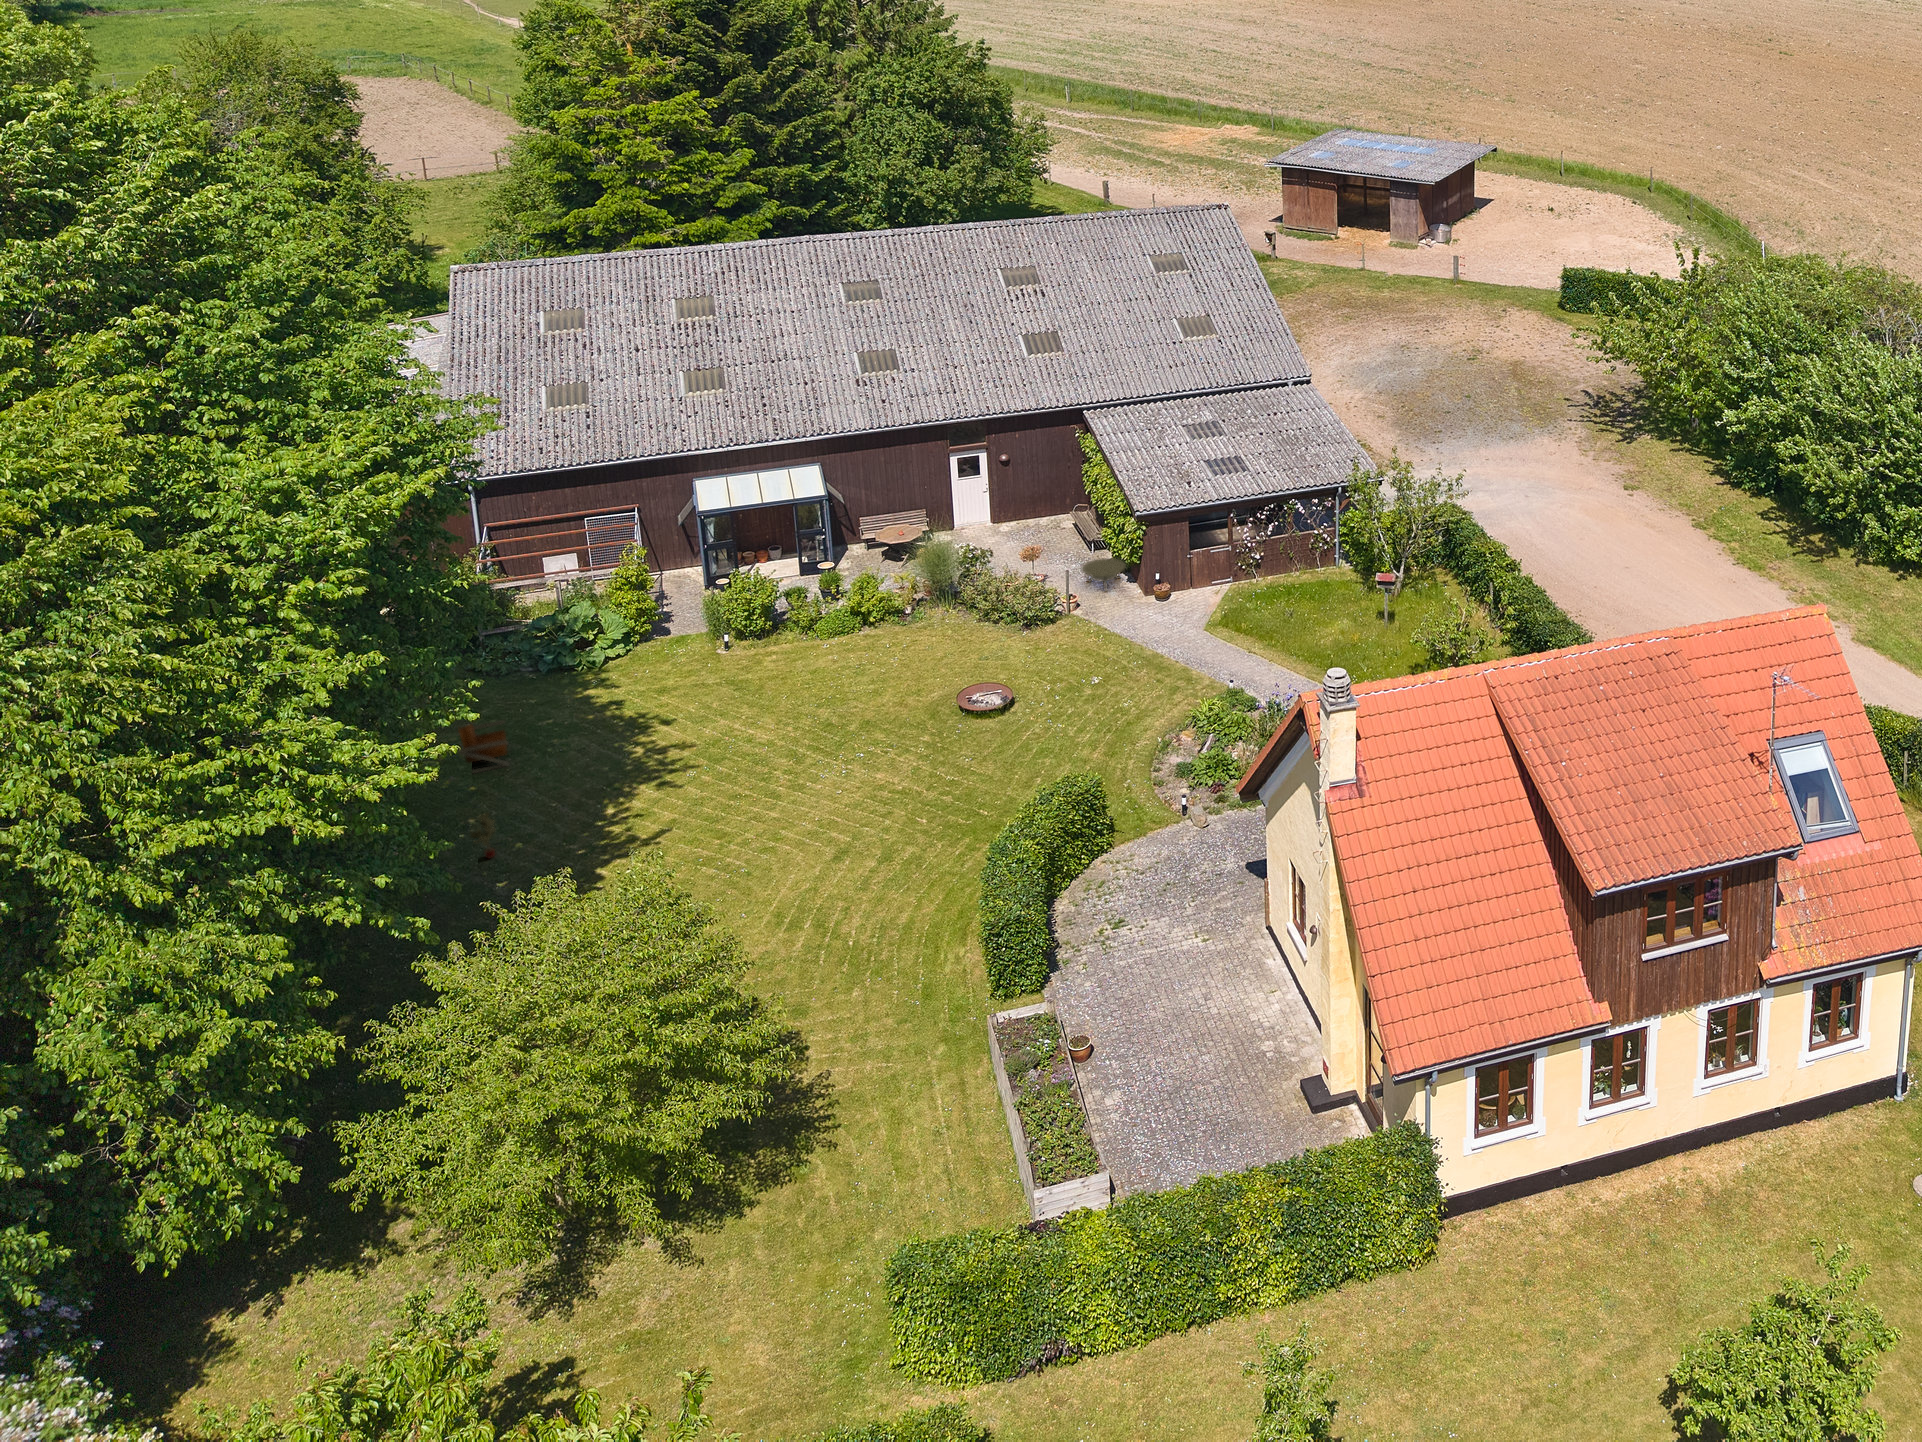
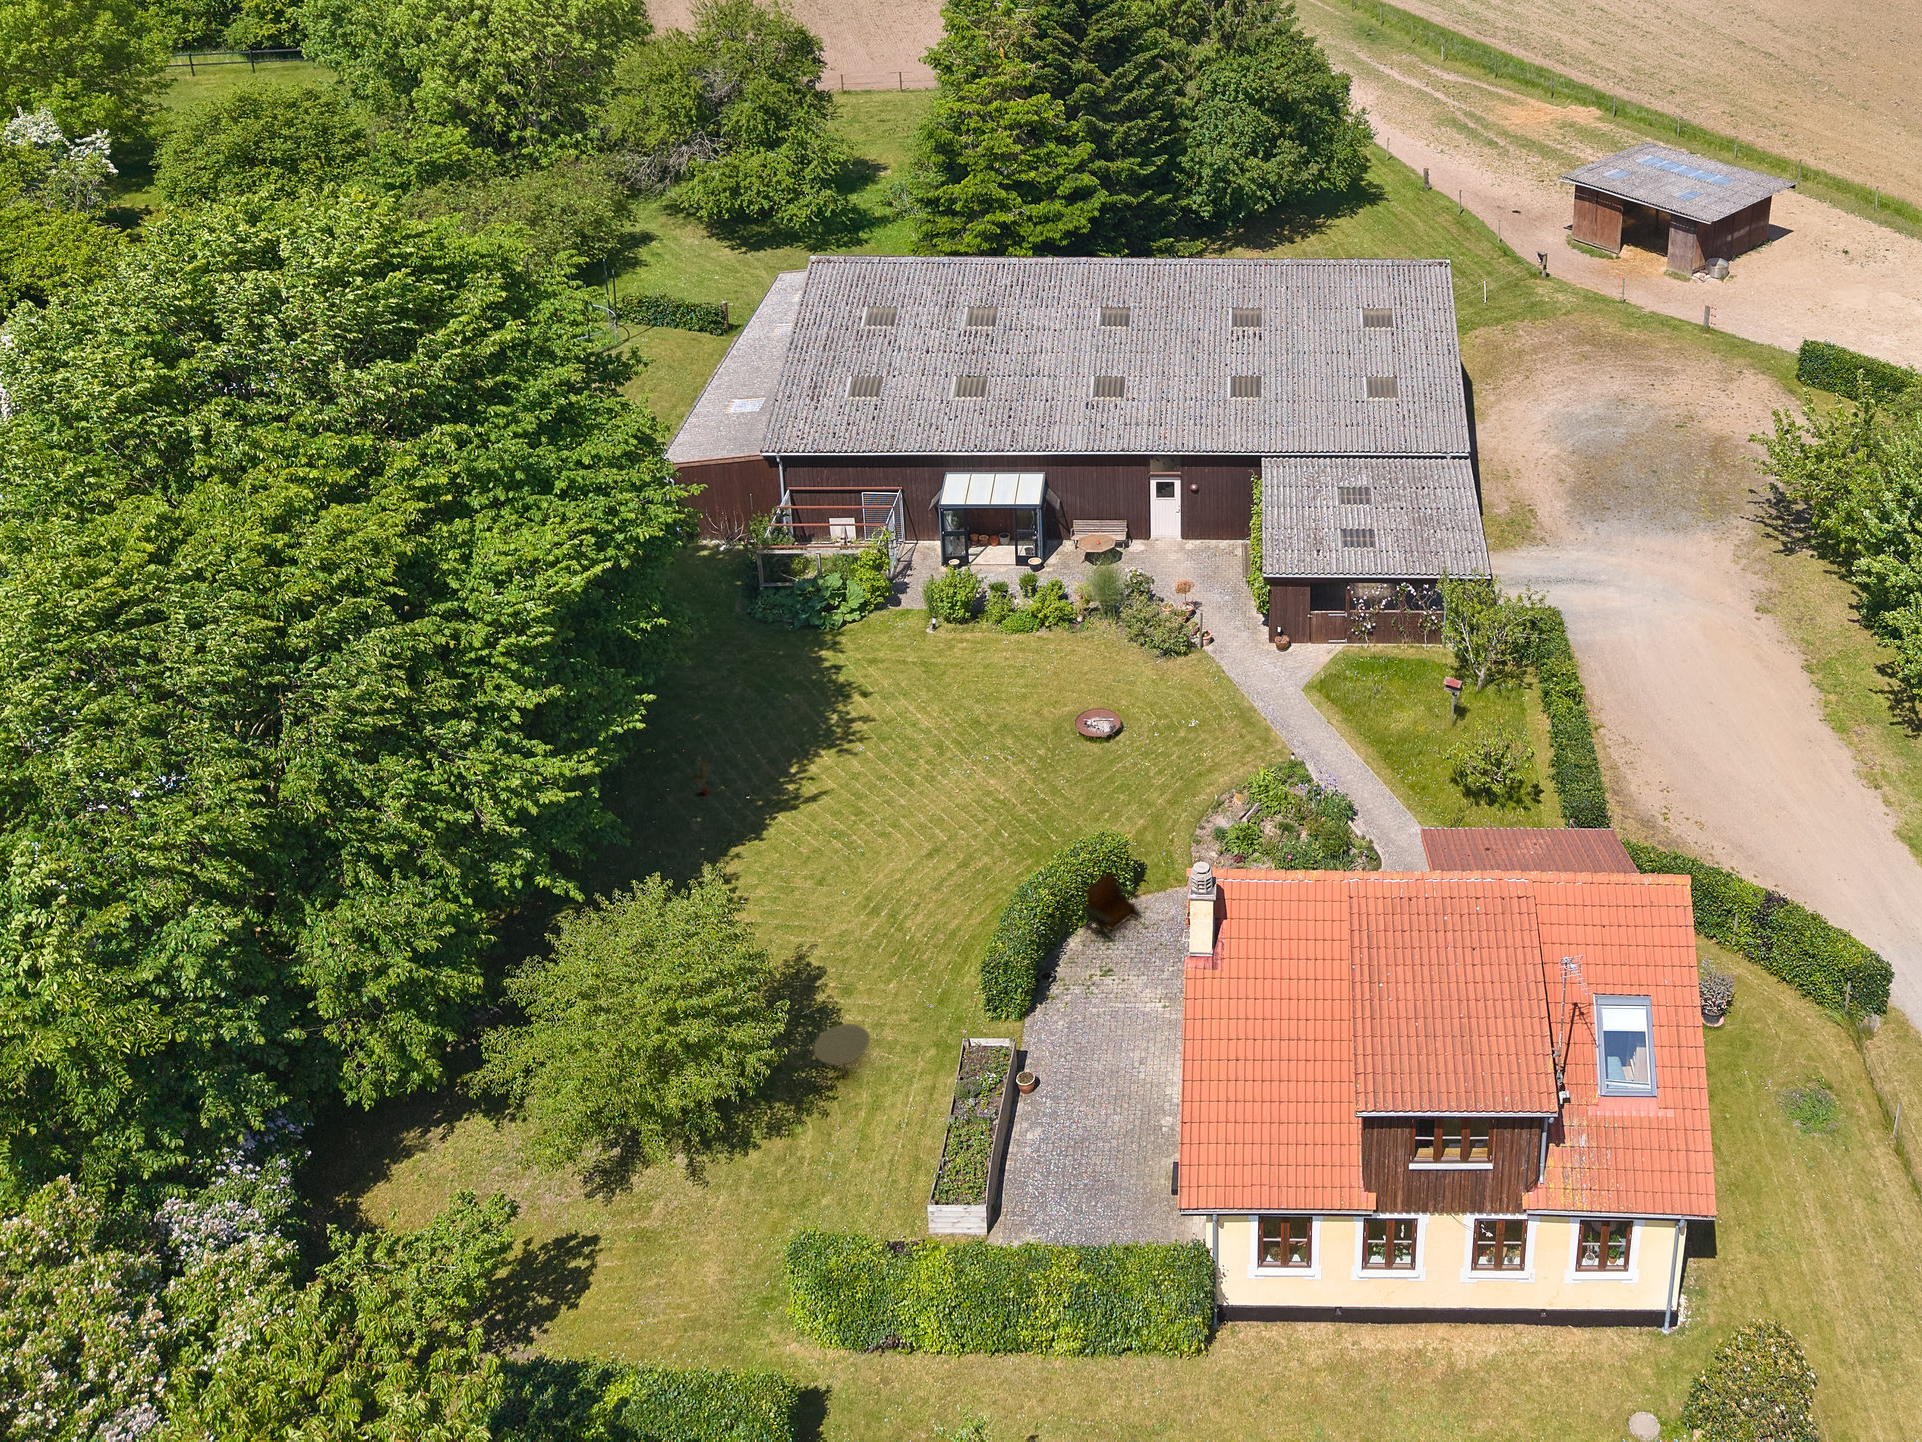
round table: present [1082,558,1126,591] -> present [814,1024,870,1079]
lounge chair: present [458,720,510,773] -> present [1082,872,1141,941]

